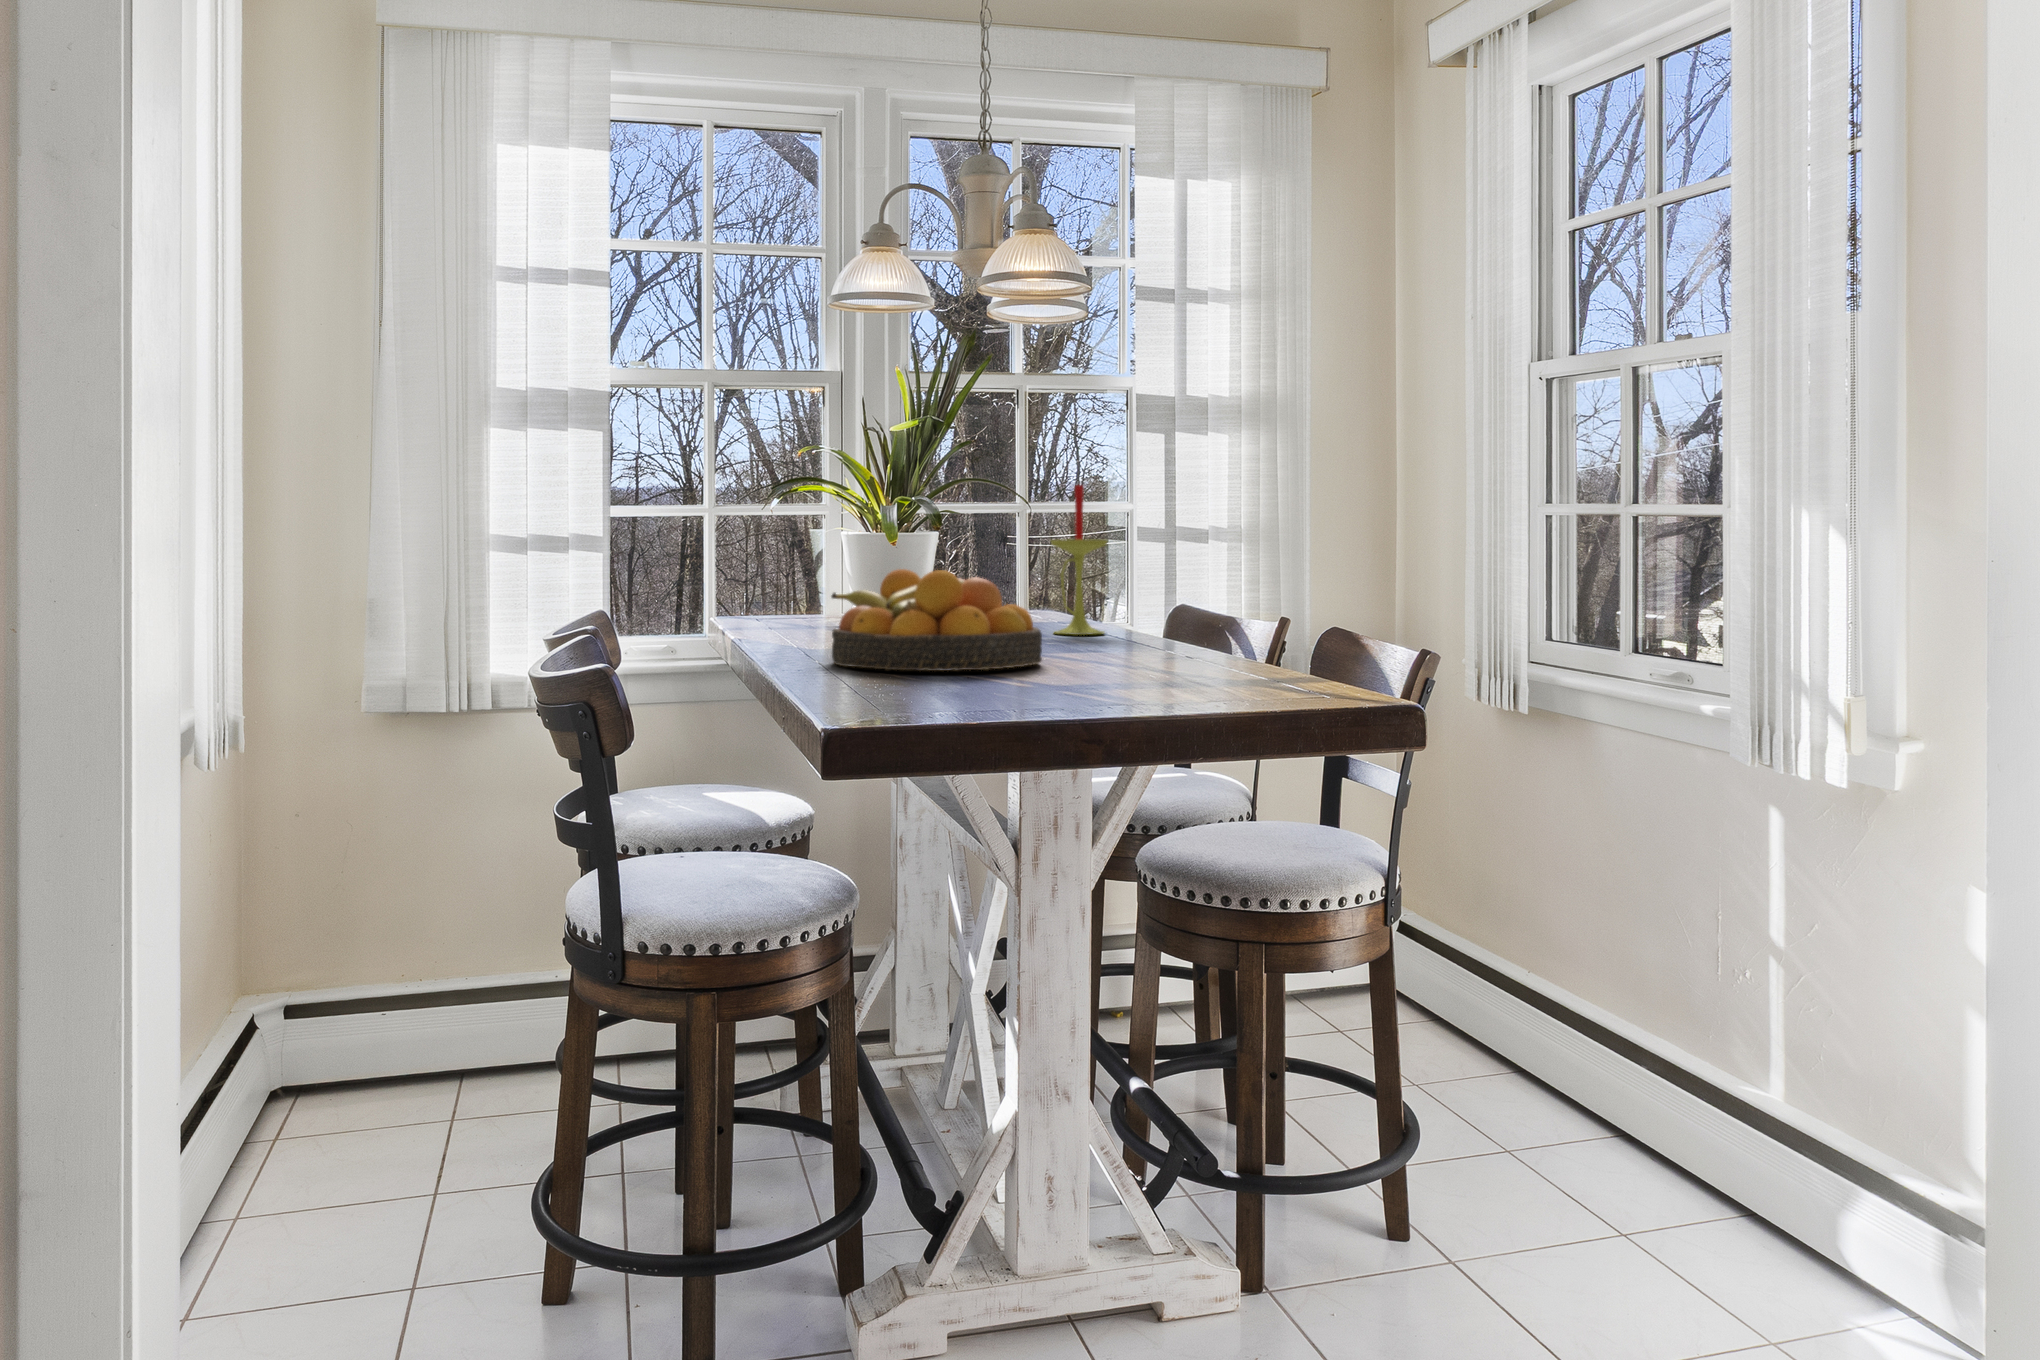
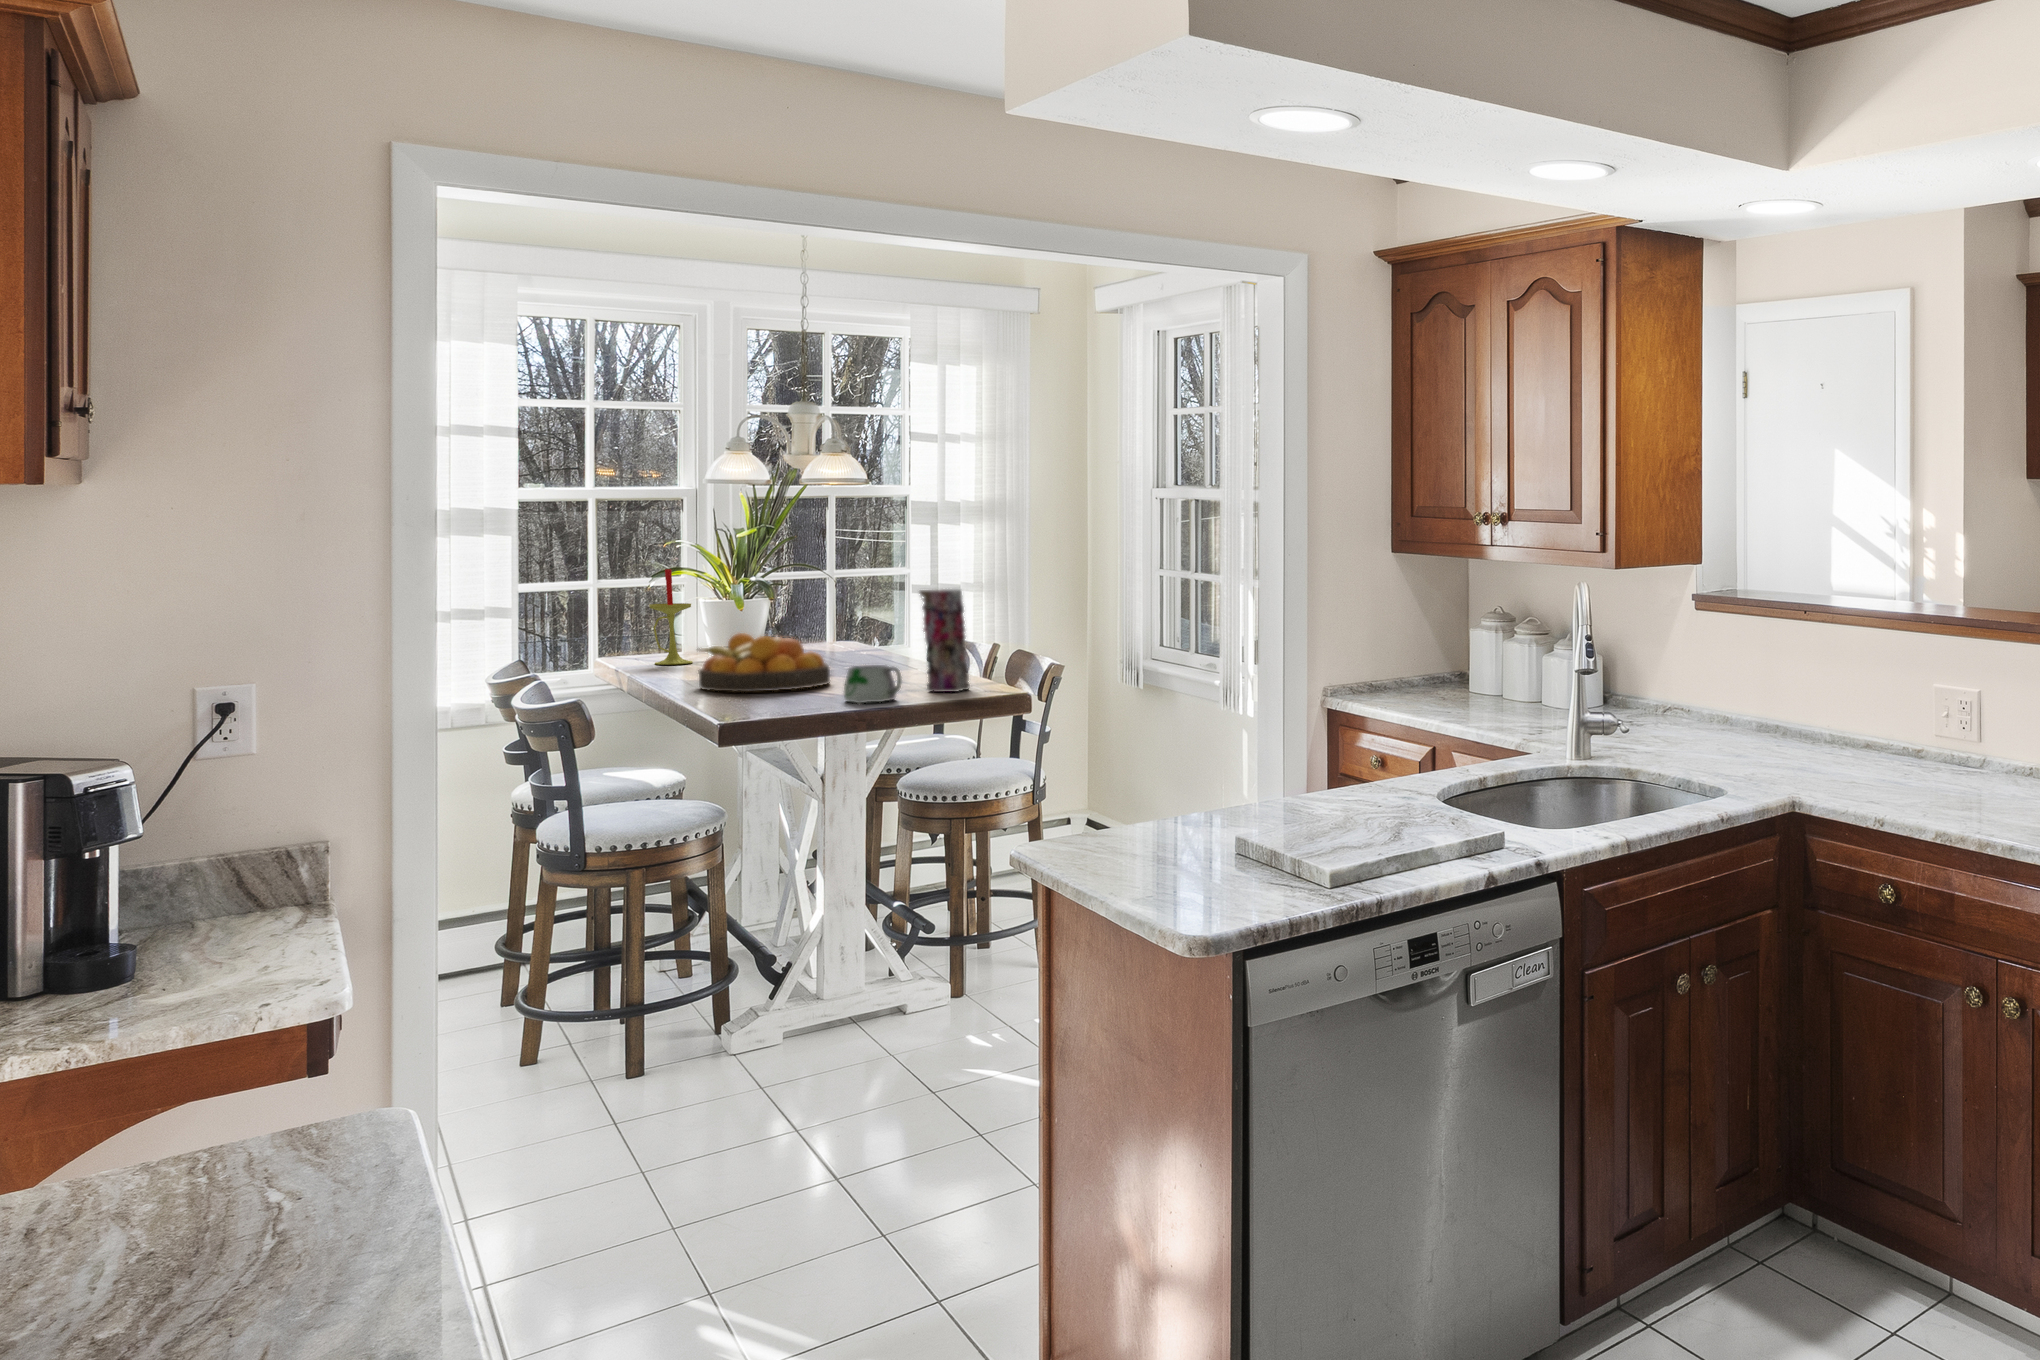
vase: none [1213,482,1298,685] -> present [920,589,970,692]
candle: present [1051,485,1108,635] -> present [649,569,693,665]
mug: none [1079,624,1192,701] -> present [844,665,901,705]

